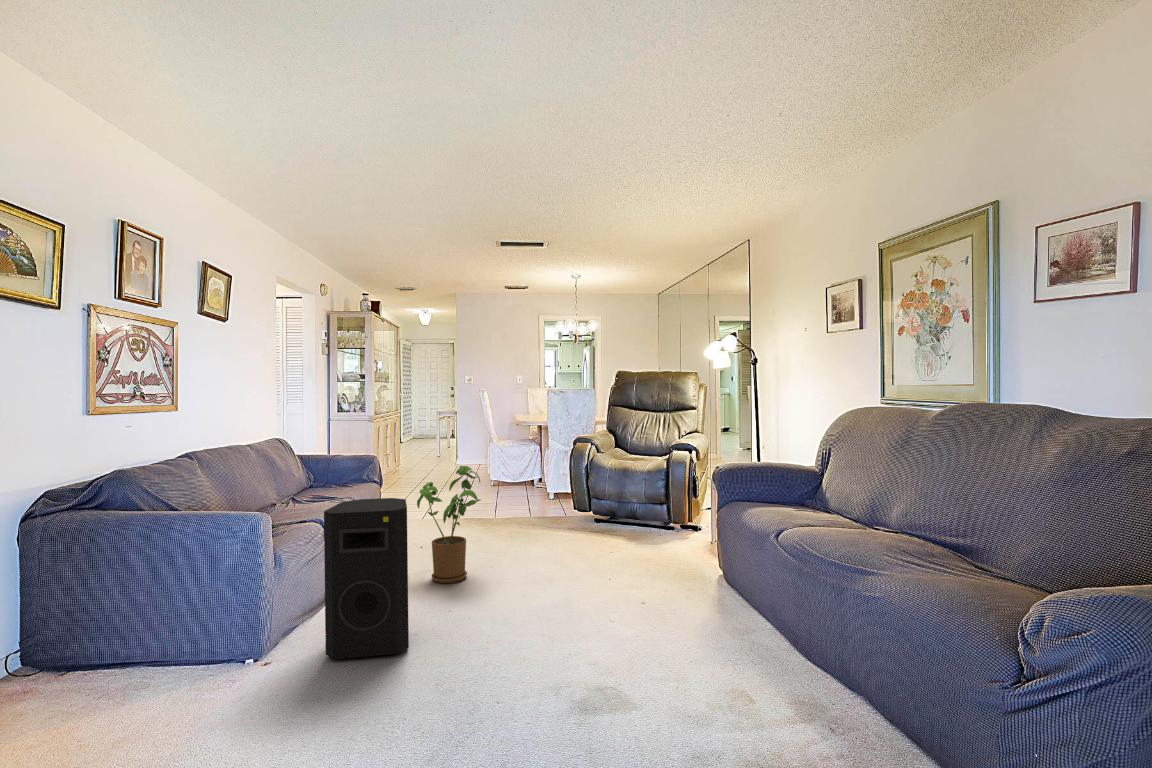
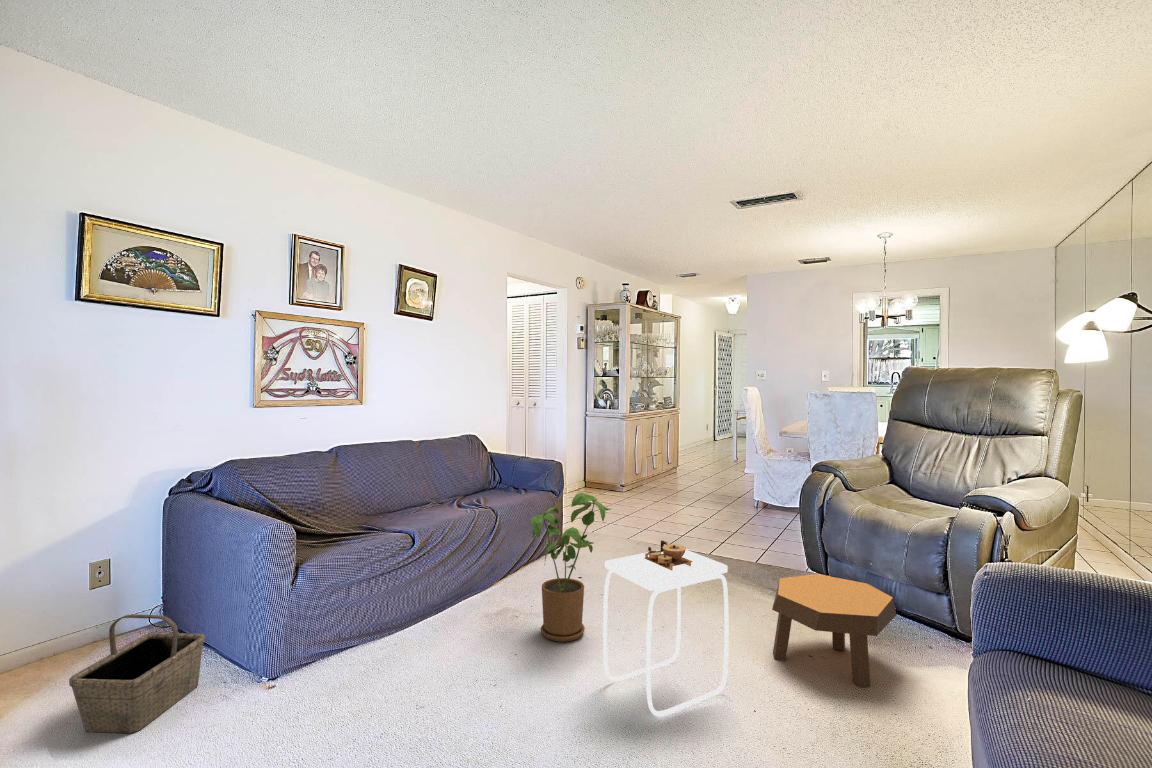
side table: none [511,486,585,596] -> present [603,540,728,716]
speaker: present [324,498,409,659] -> none [323,527,430,738]
footstool: none [586,503,655,559] -> present [772,574,896,687]
basket: none [69,614,165,739] -> present [69,614,205,733]

